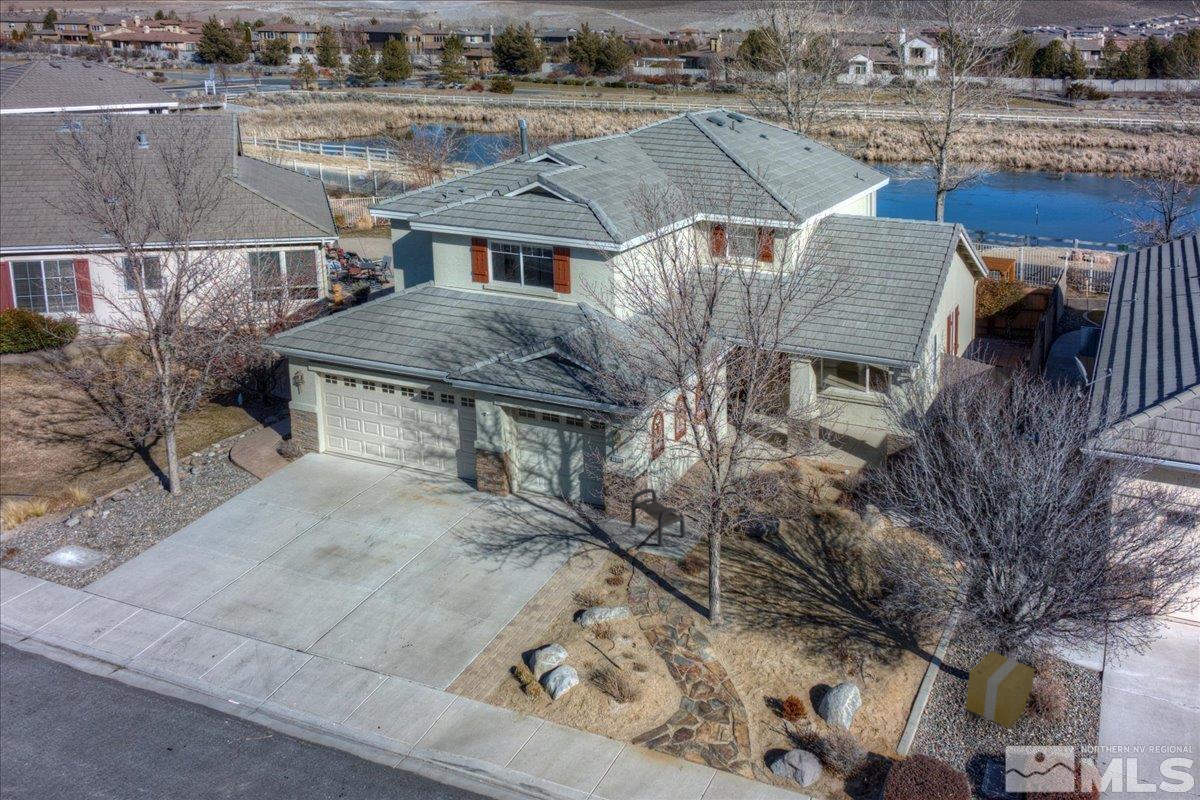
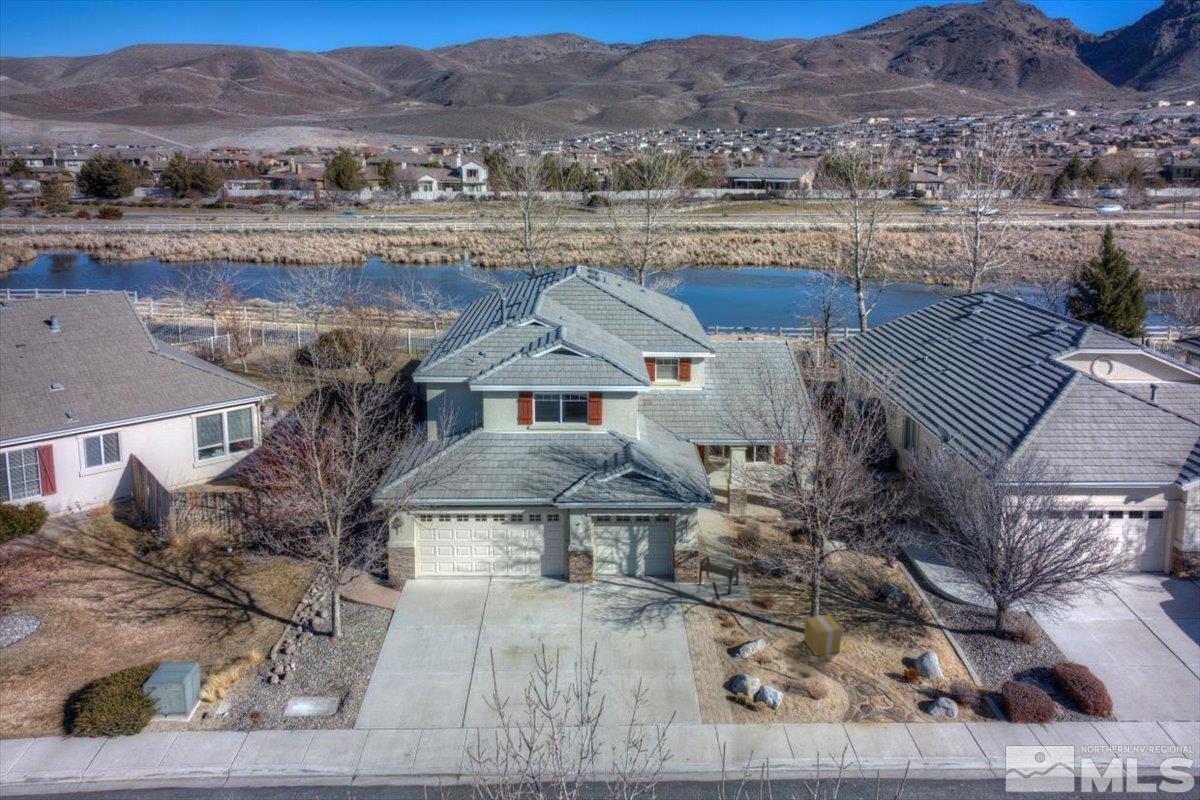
cardboard box: present [966,651,1035,728] -> present [804,615,842,655]

